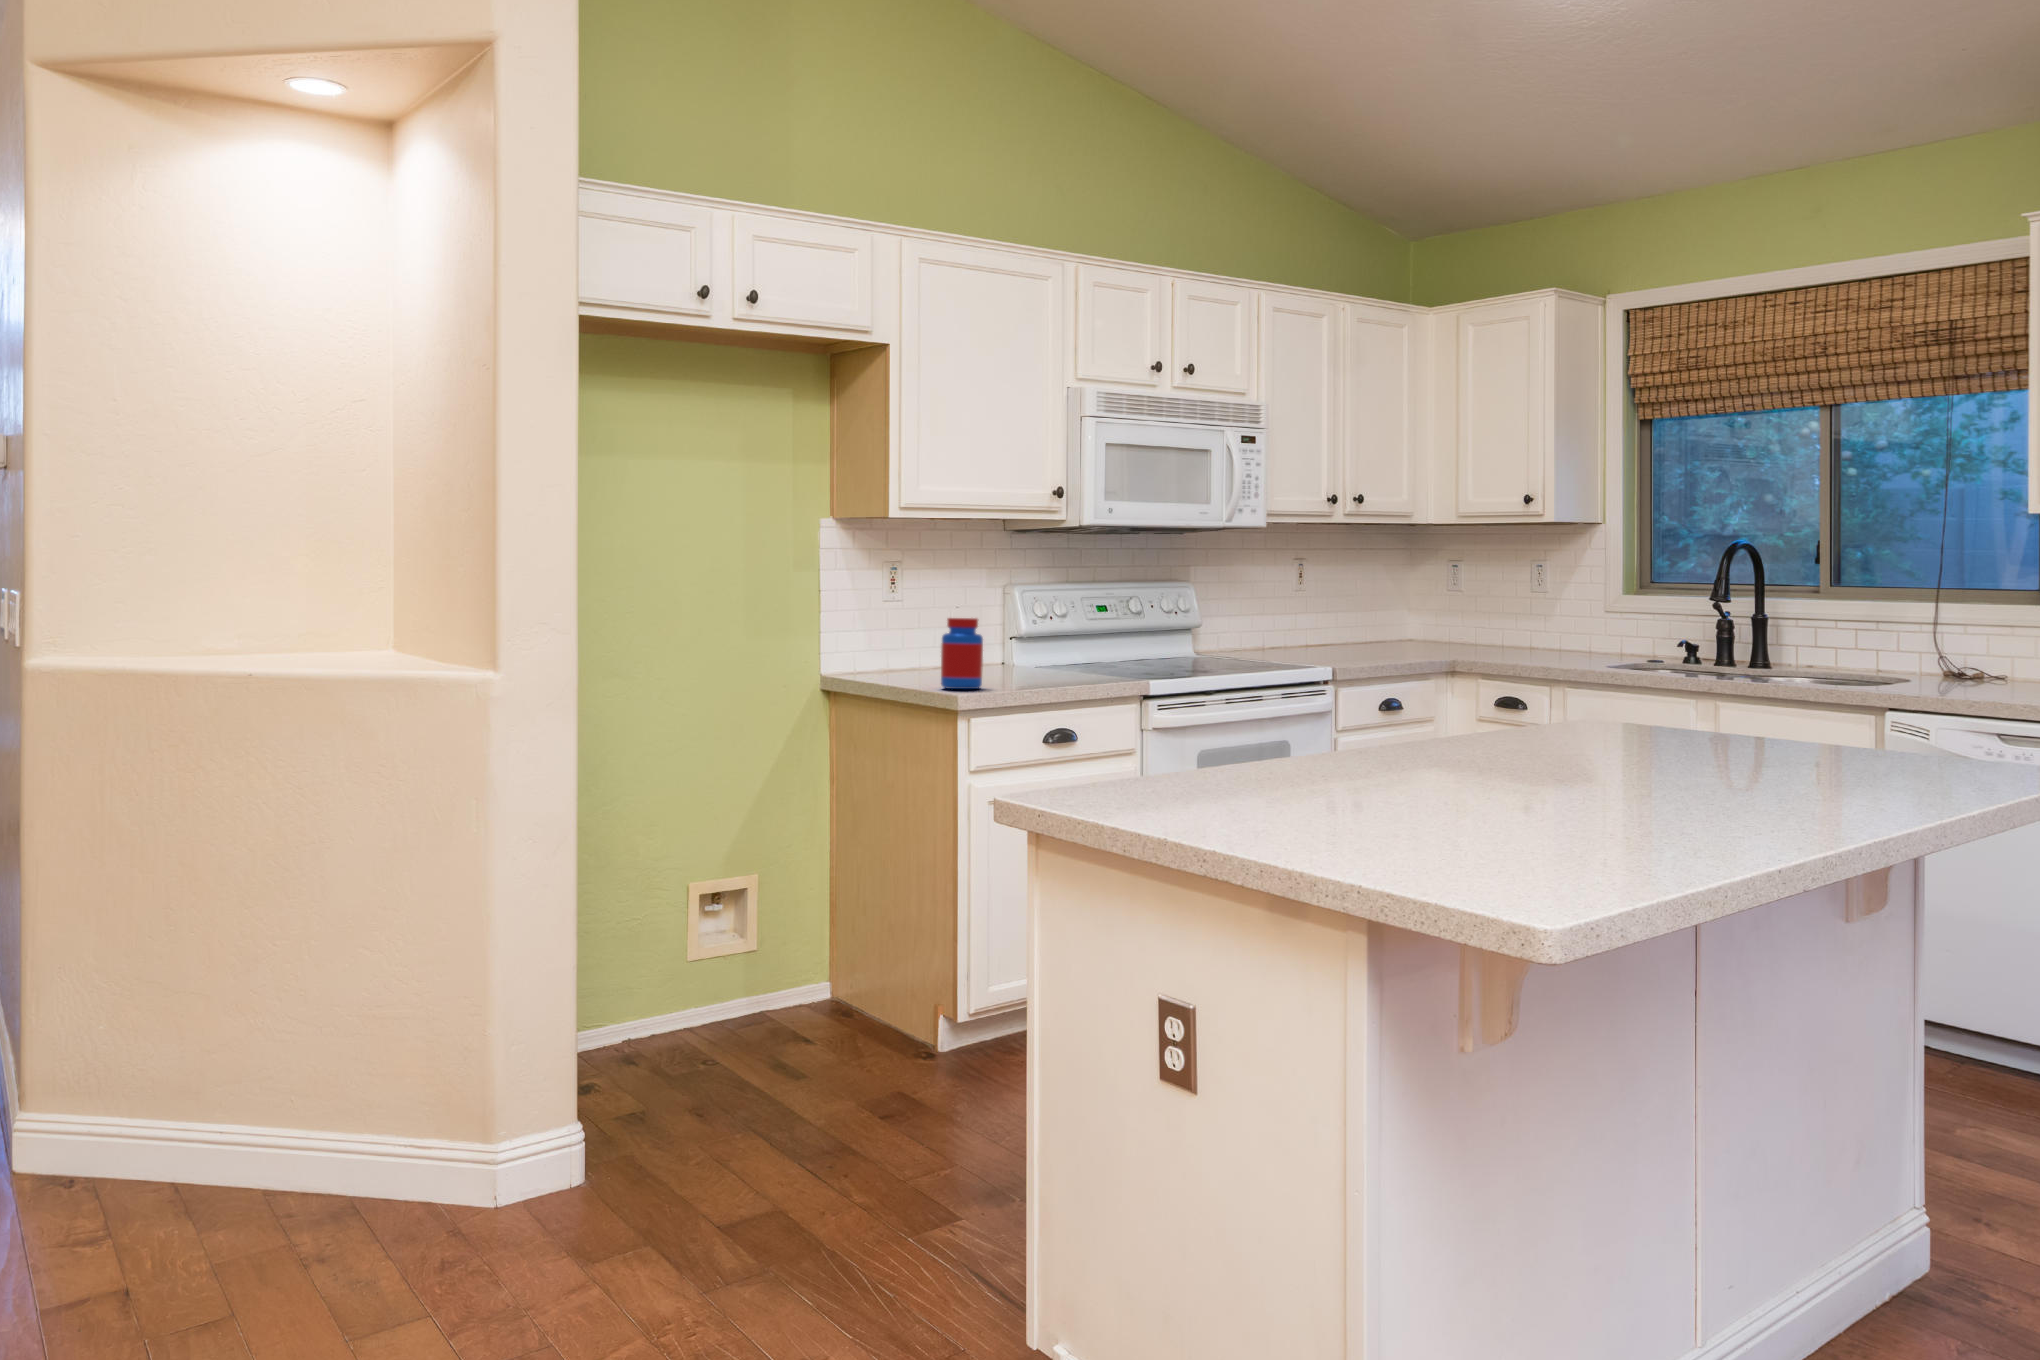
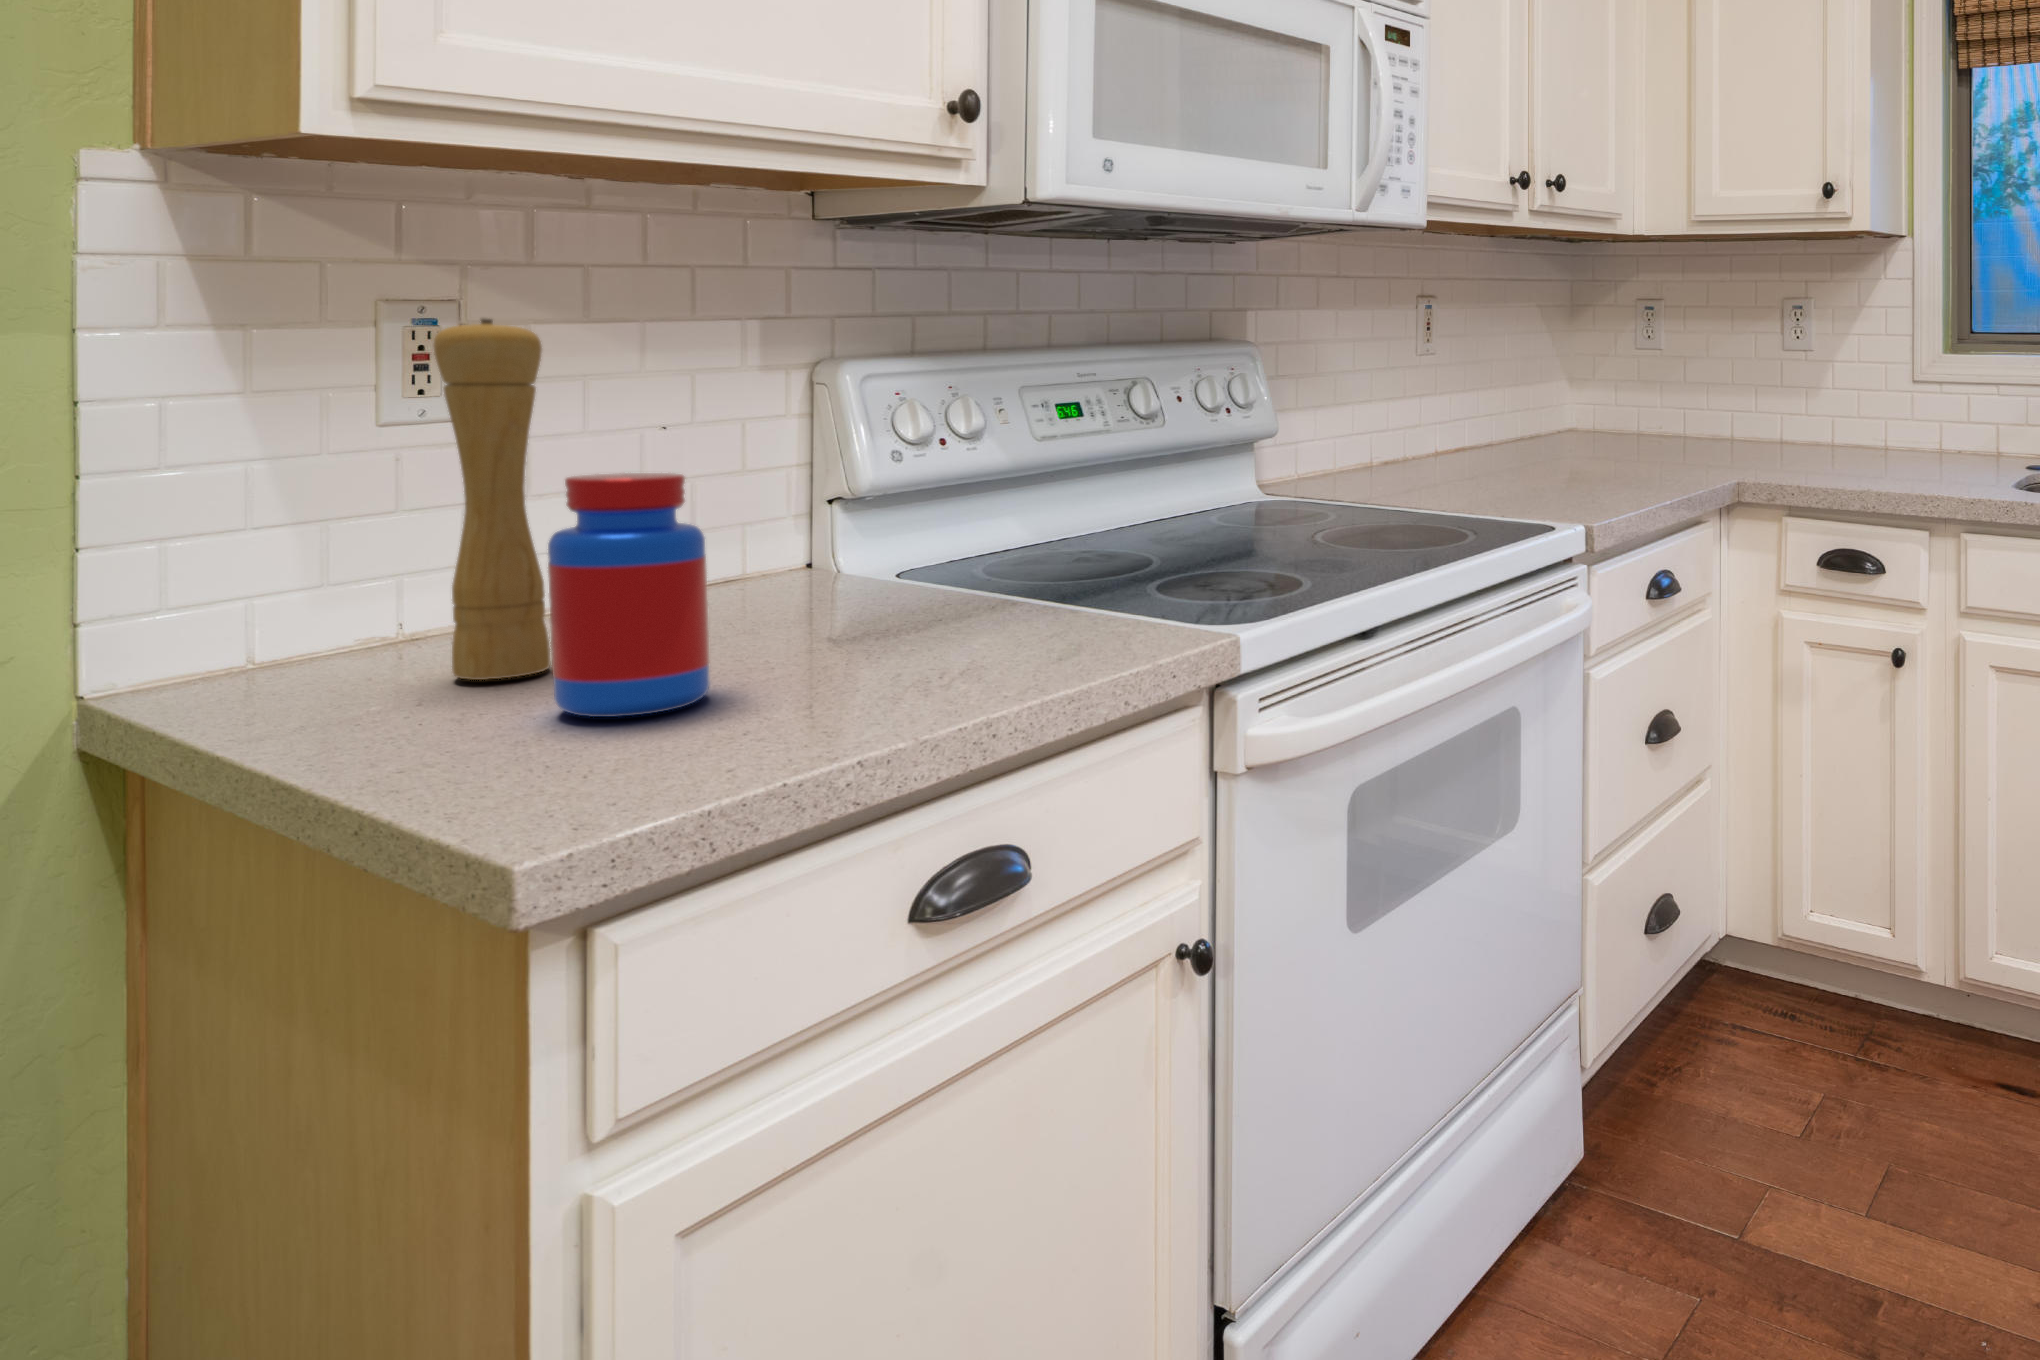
pepper mill: none [904,570,933,683] -> present [434,318,550,680]

